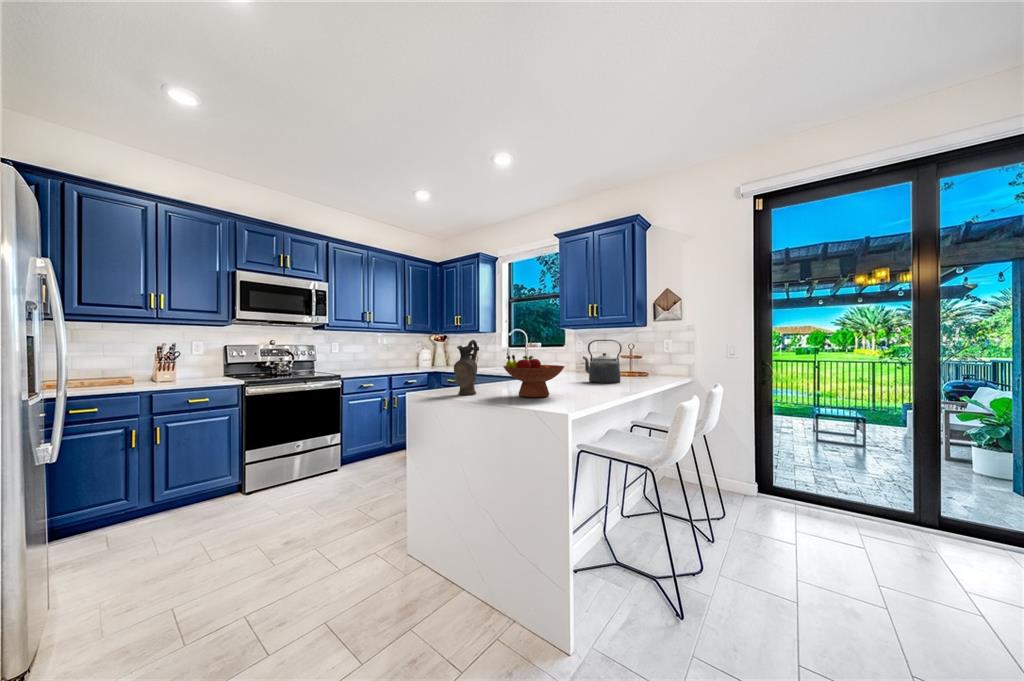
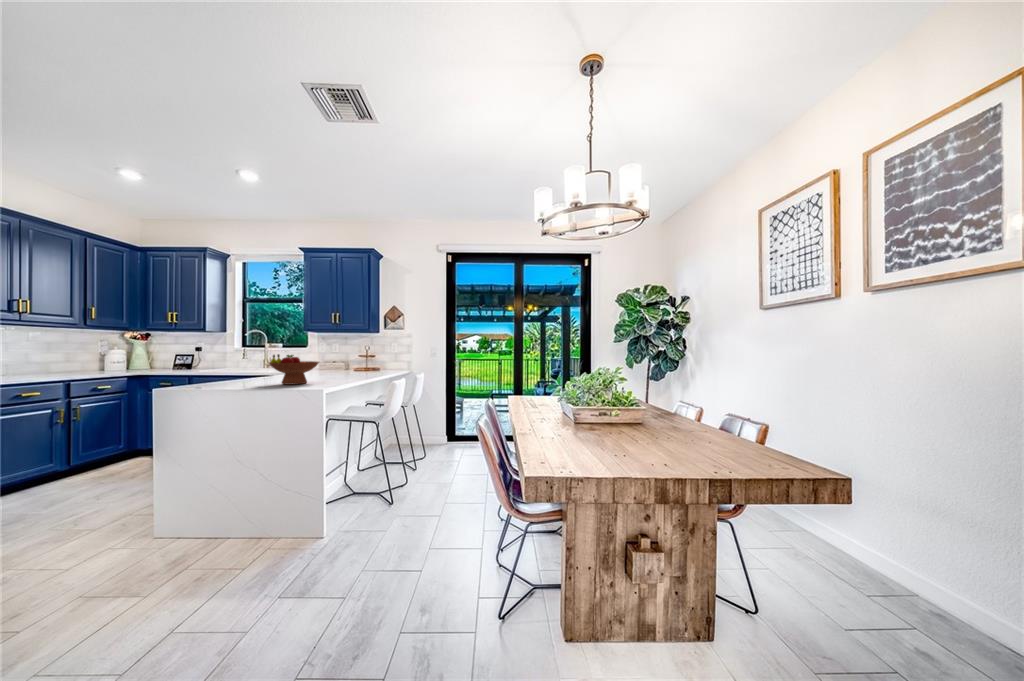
ceramic pitcher: present [454,340,478,395] -> none [217,342,239,387]
kettle: present [583,340,622,383] -> none [328,343,360,375]

